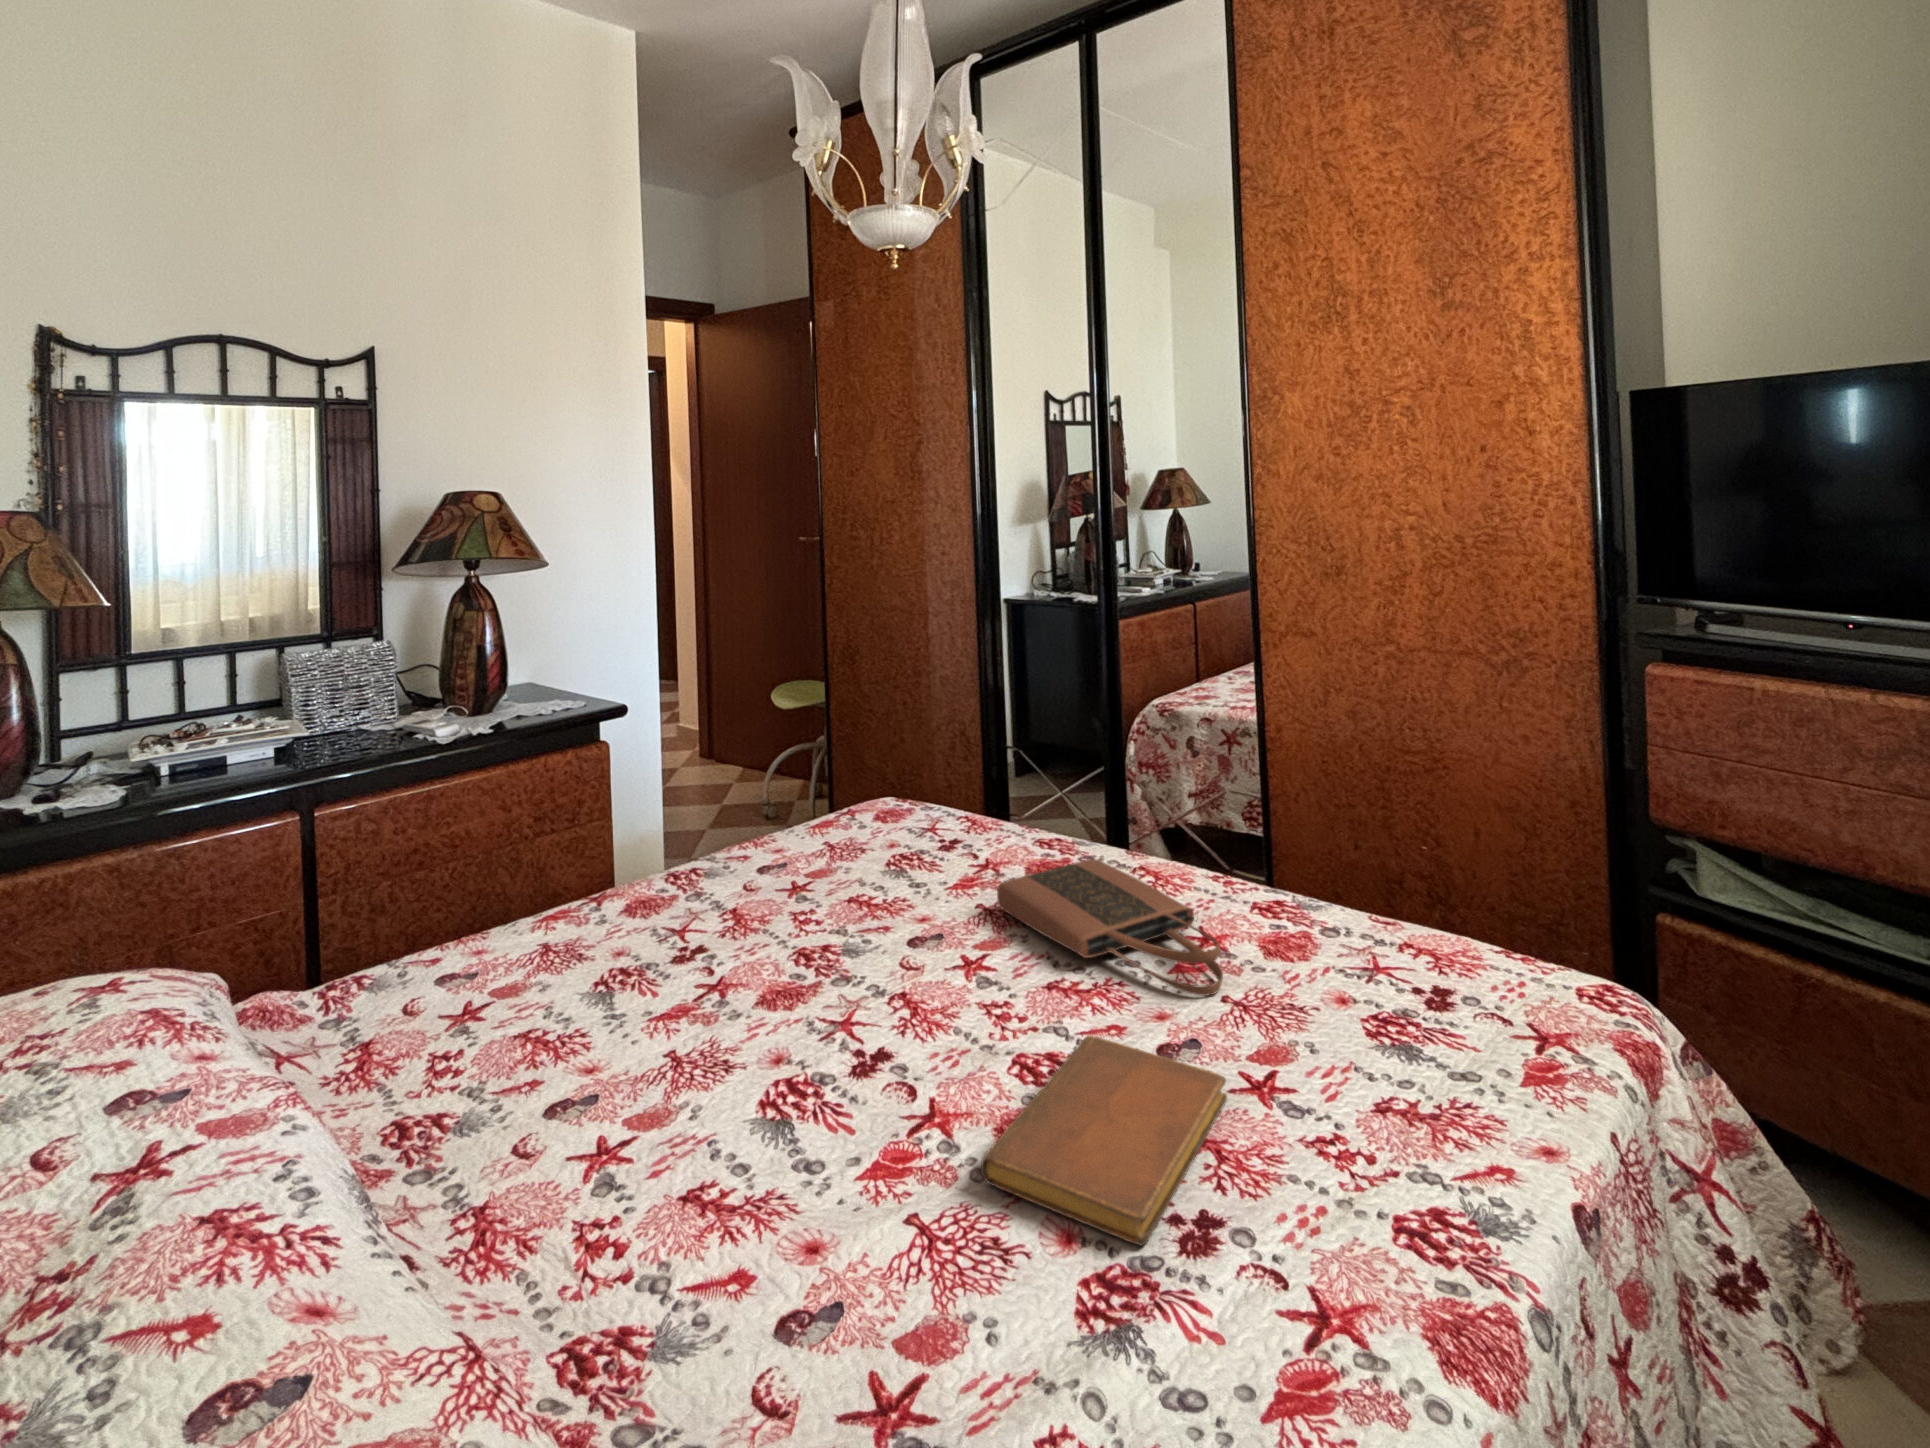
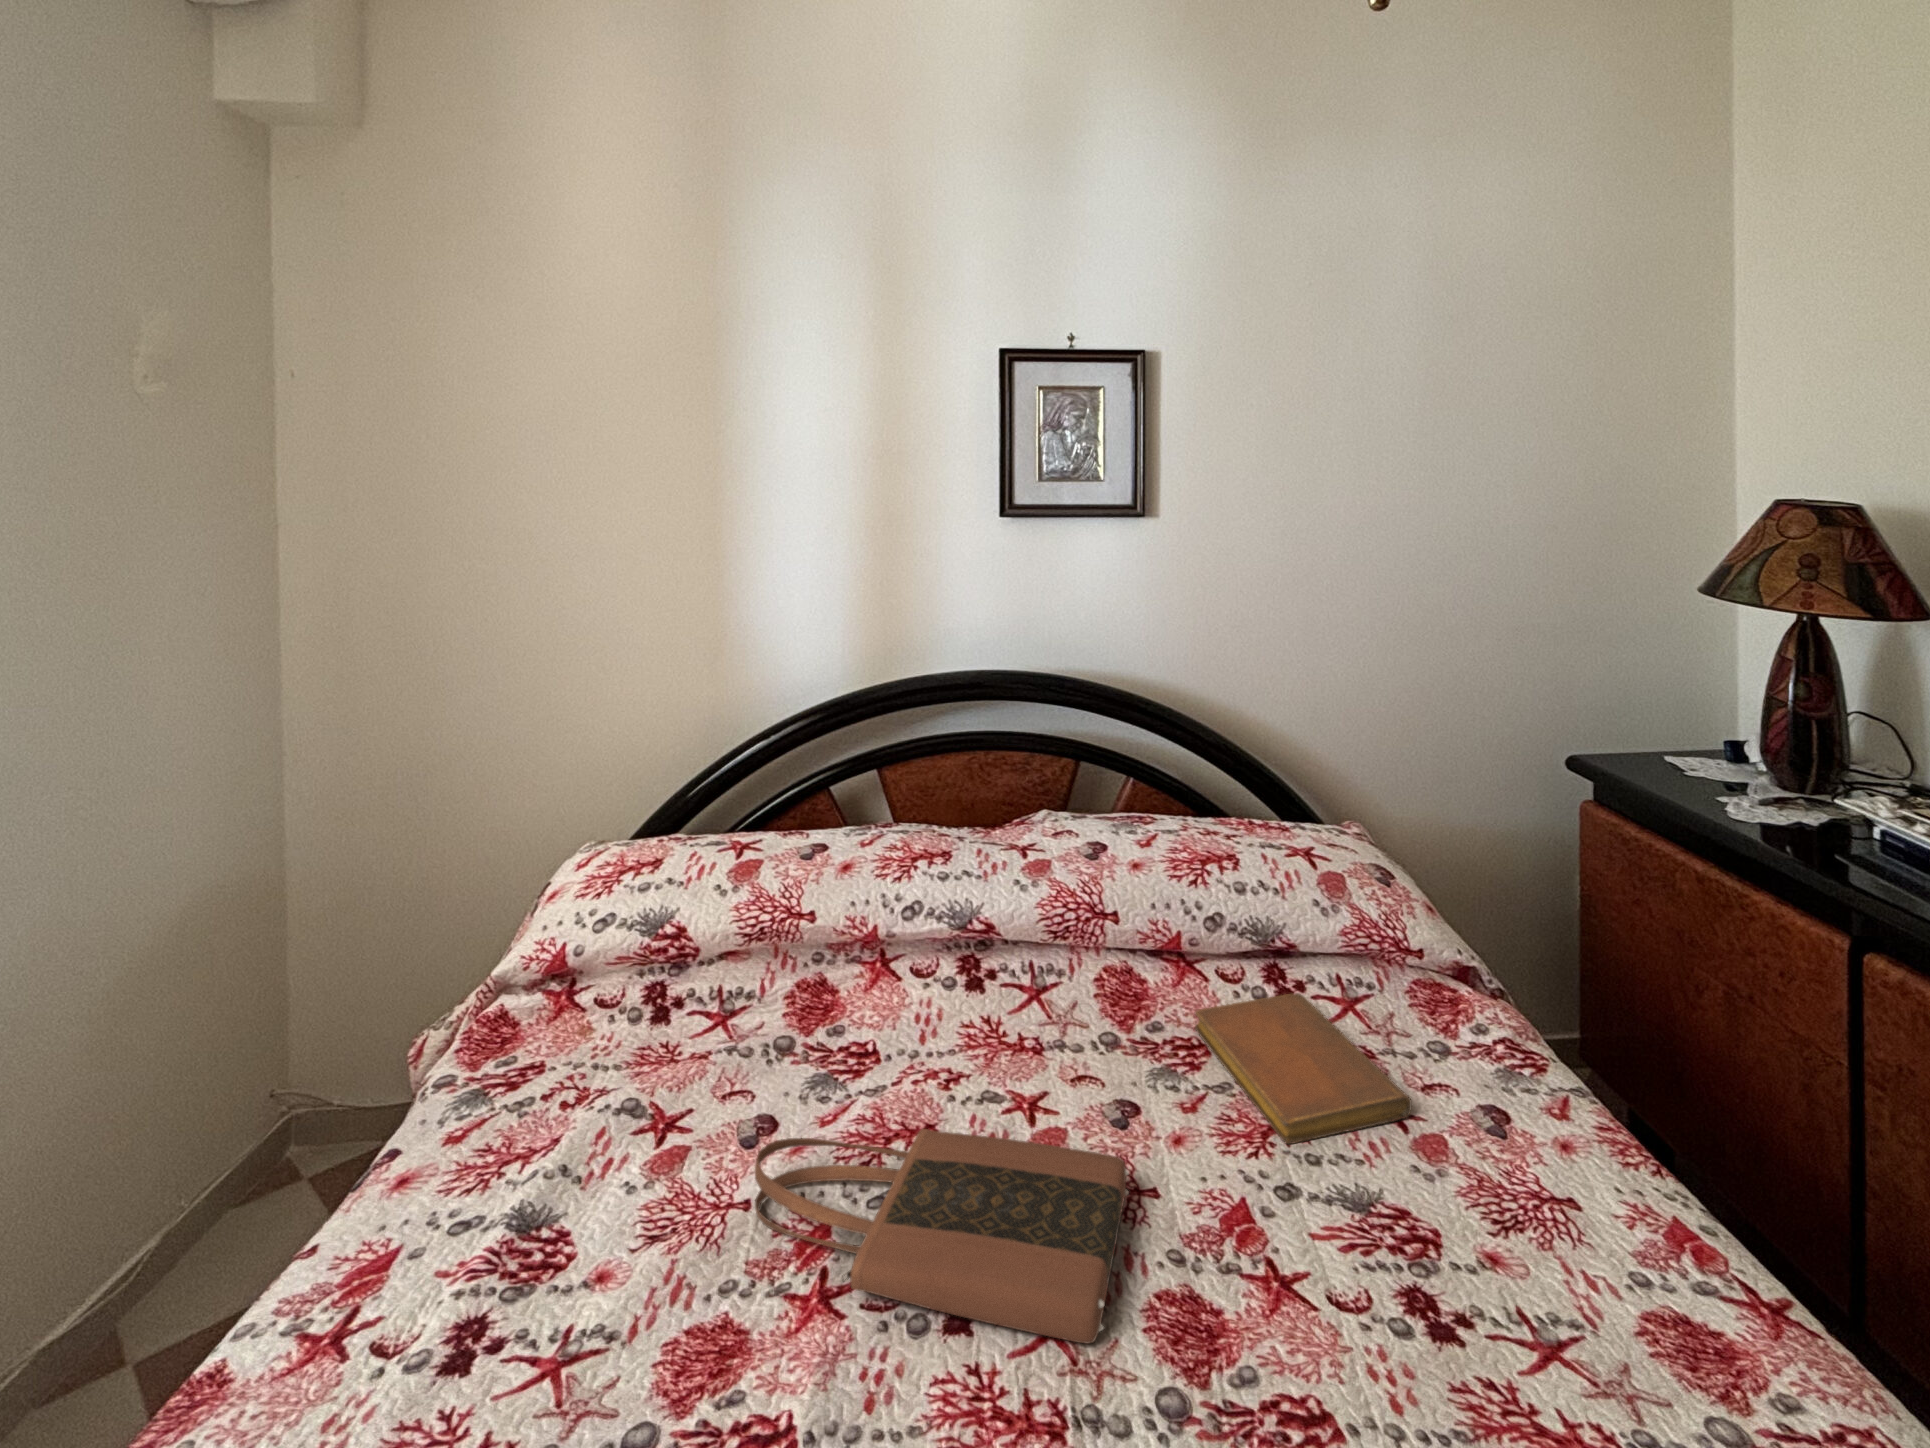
notebook: present [981,1036,1227,1245] -> present [1195,993,1412,1144]

